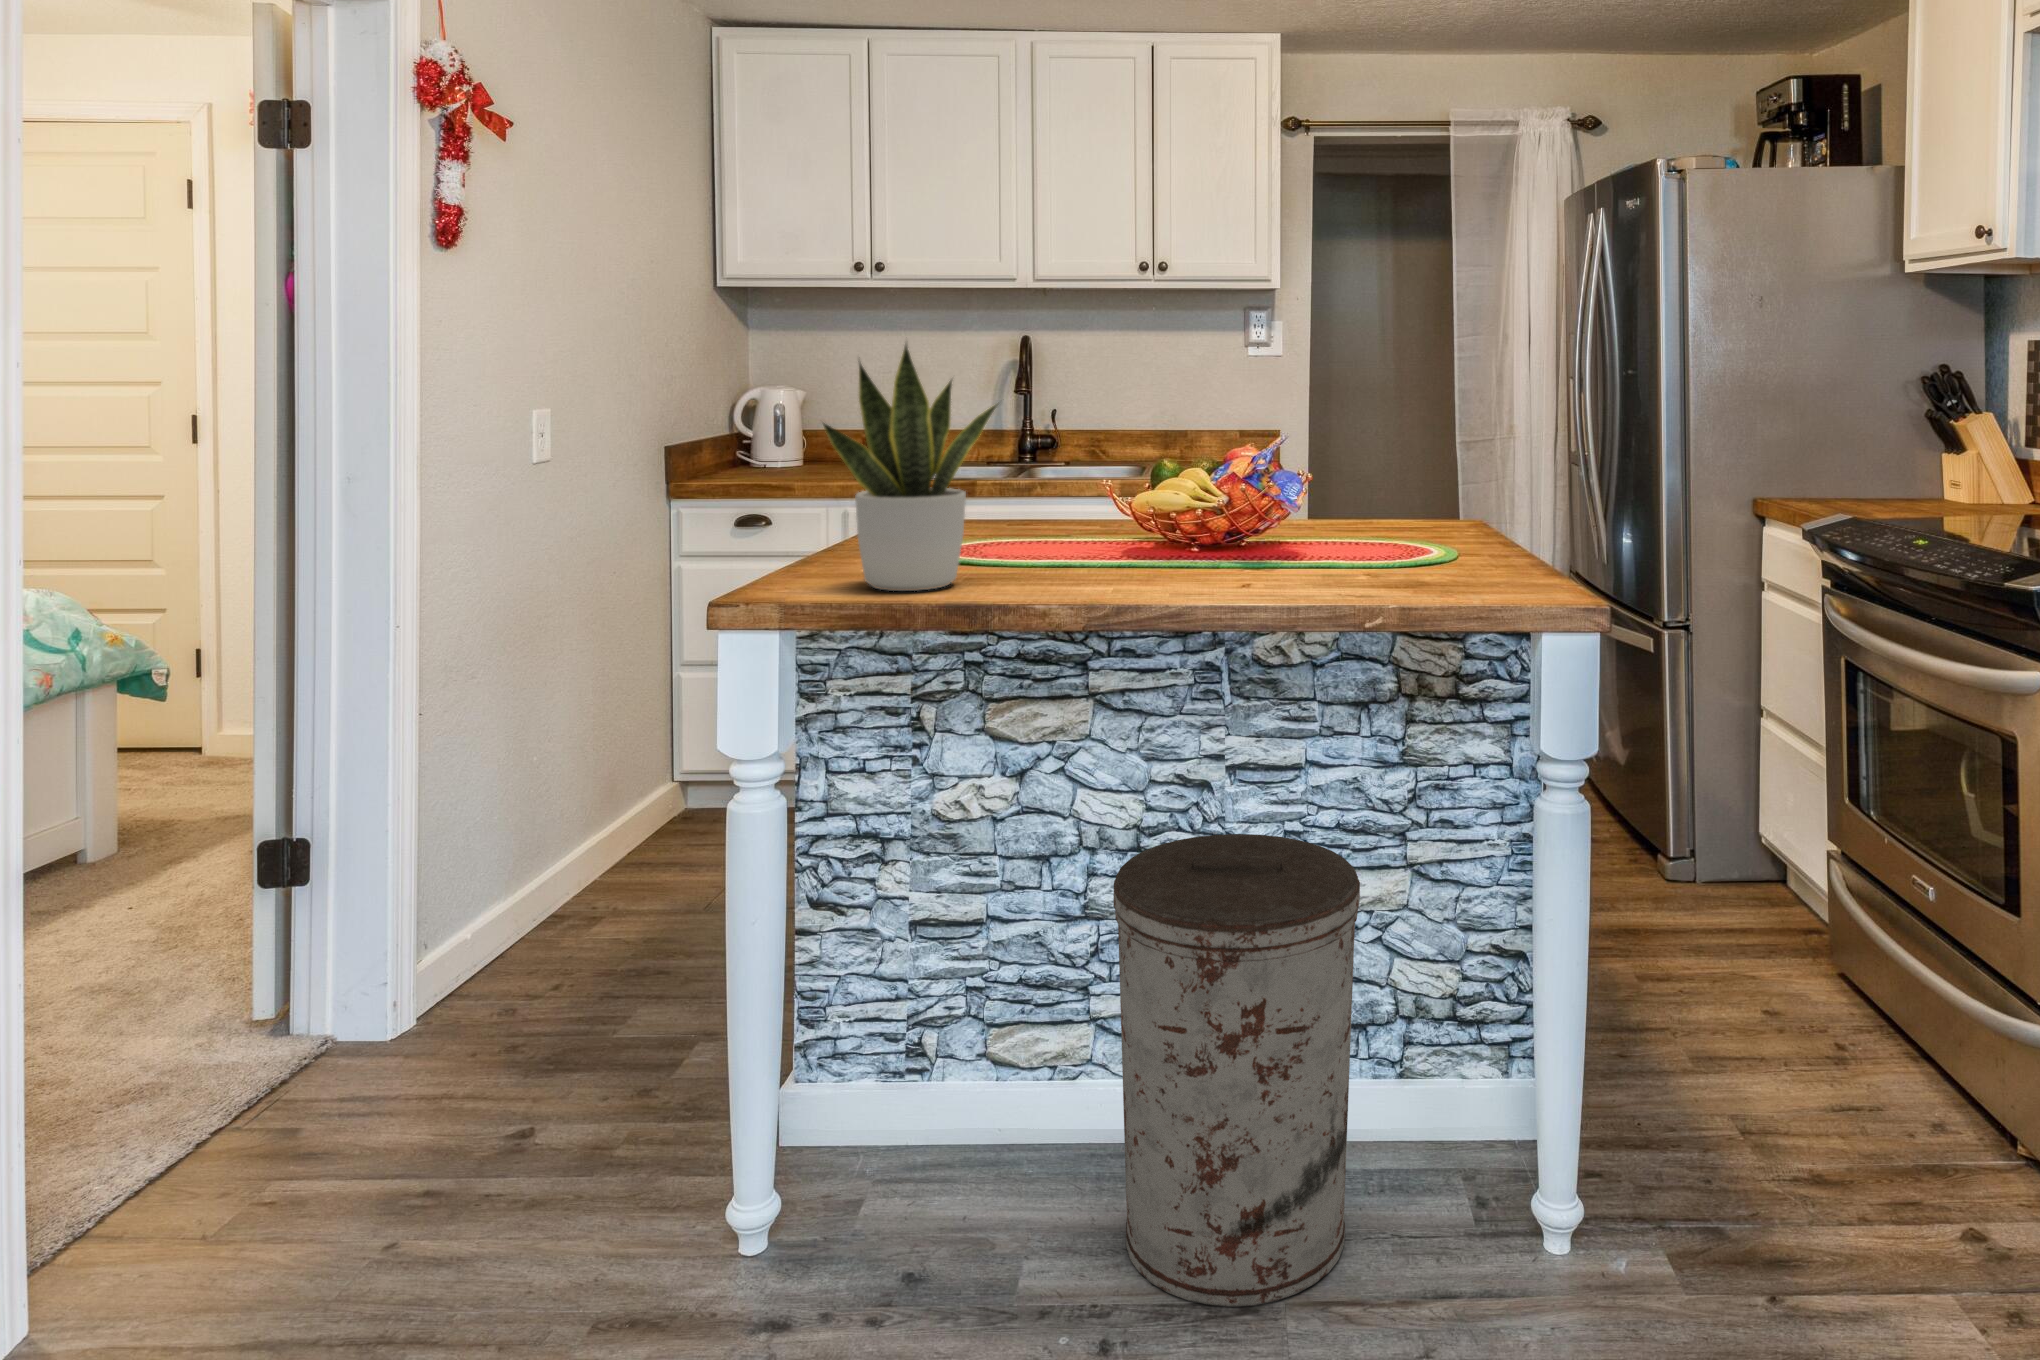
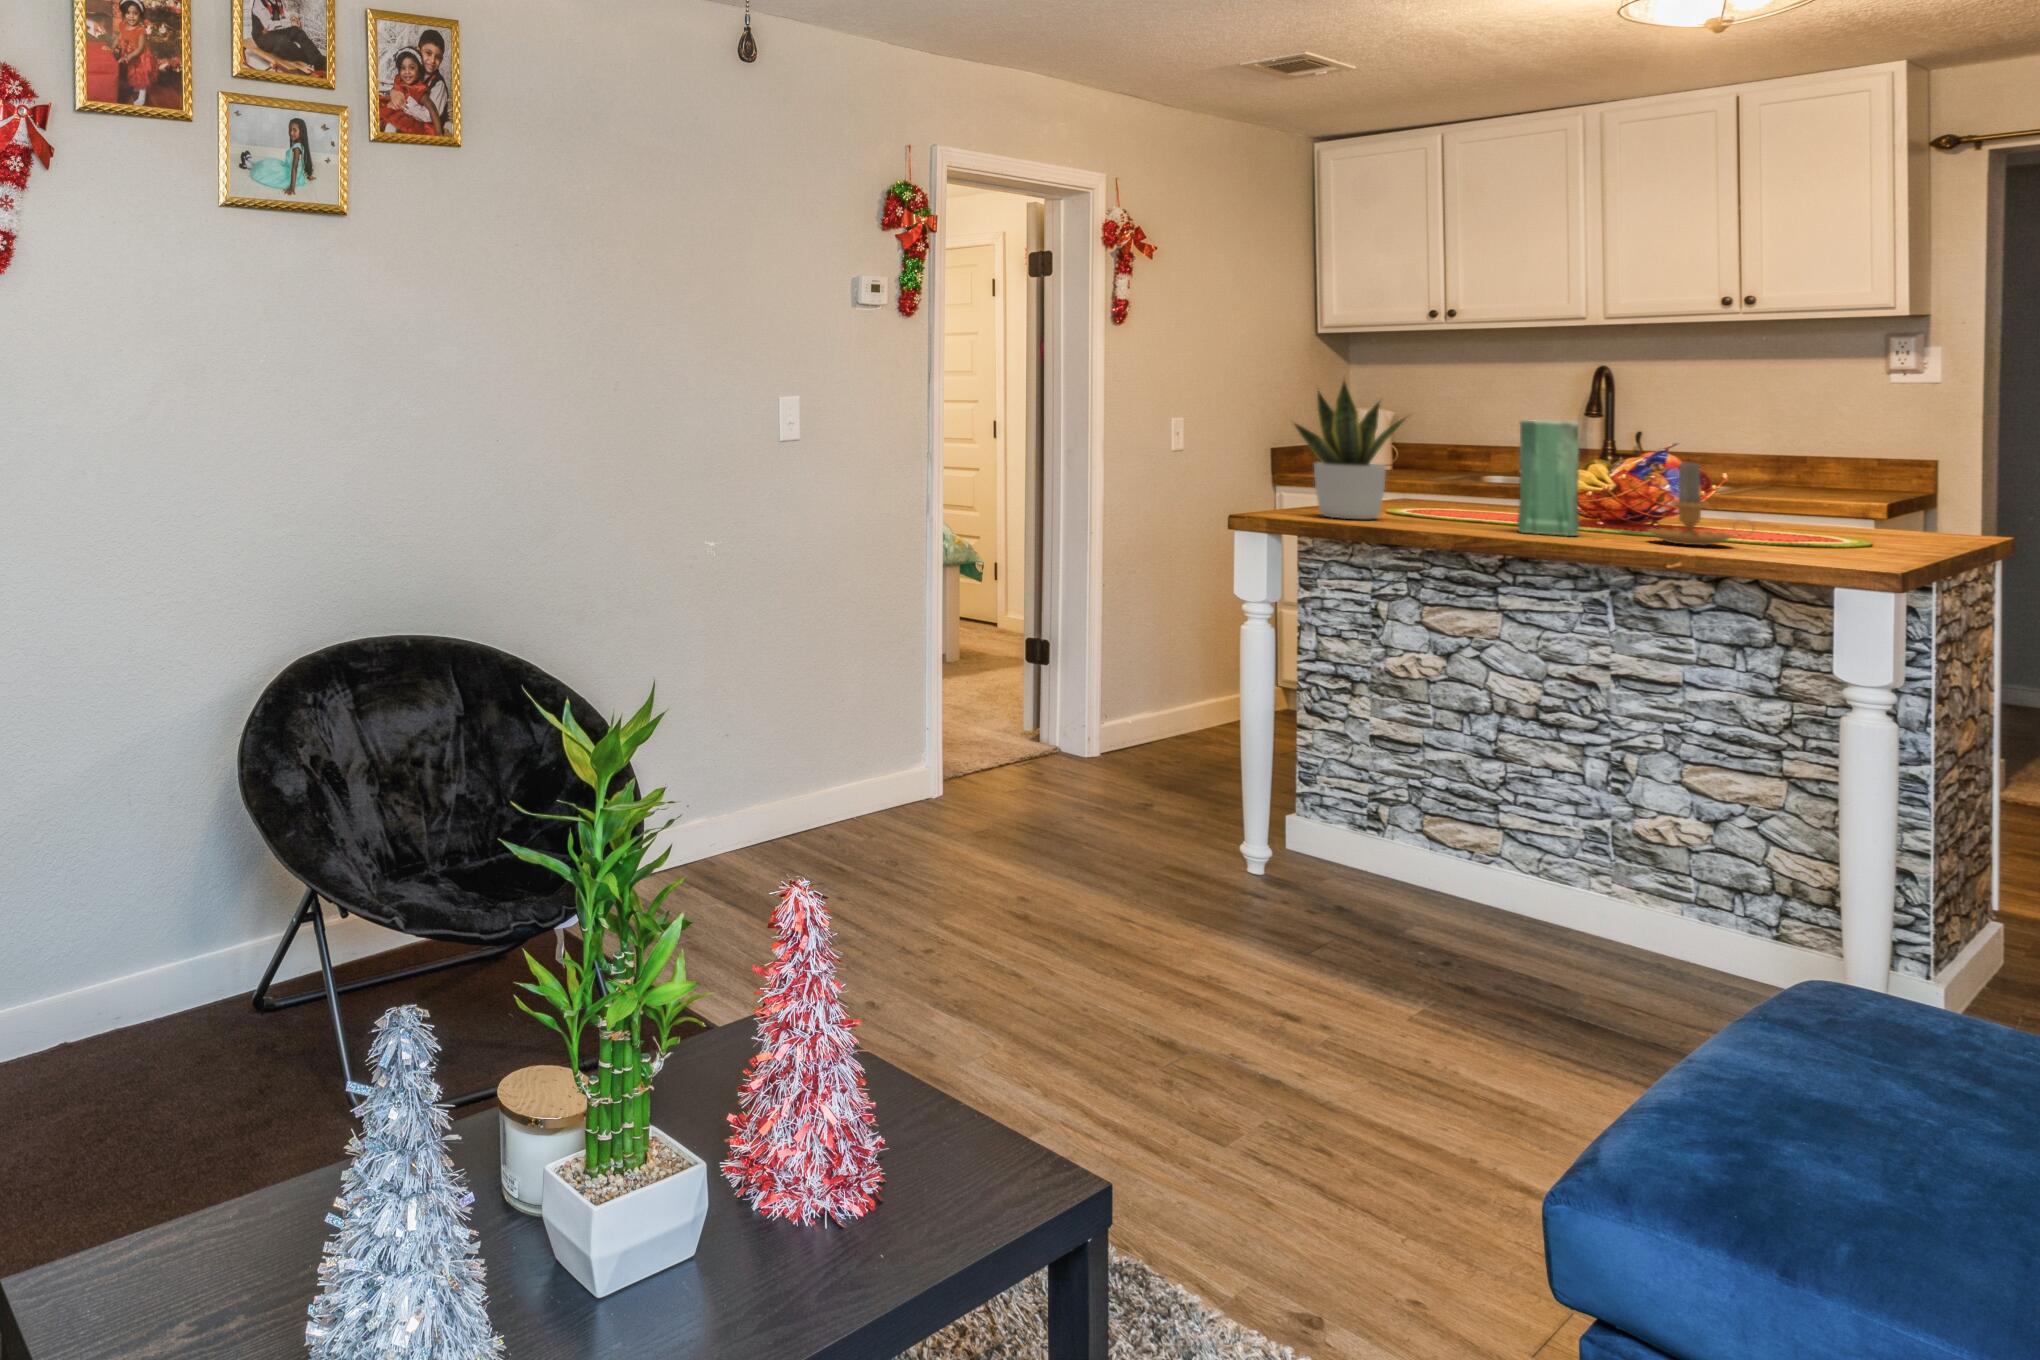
vase: none [1145,407,1230,587] -> present [1517,420,1580,536]
candle: none [1303,456,1417,581] -> present [1648,462,1755,546]
trash can: present [1113,834,1360,1307] -> none [1485,711,1694,1008]

